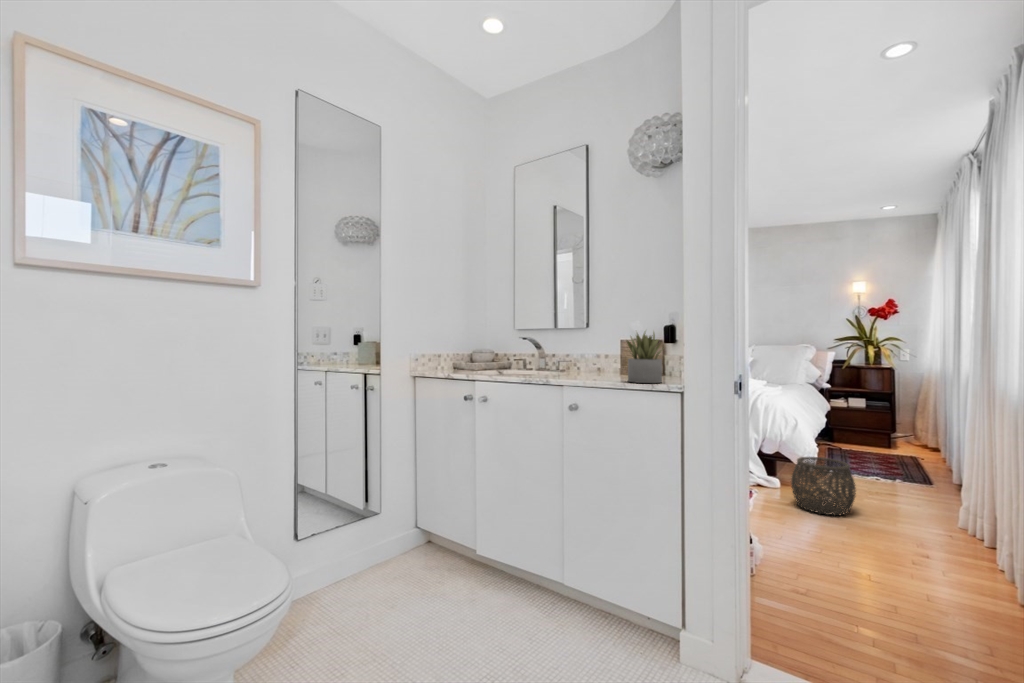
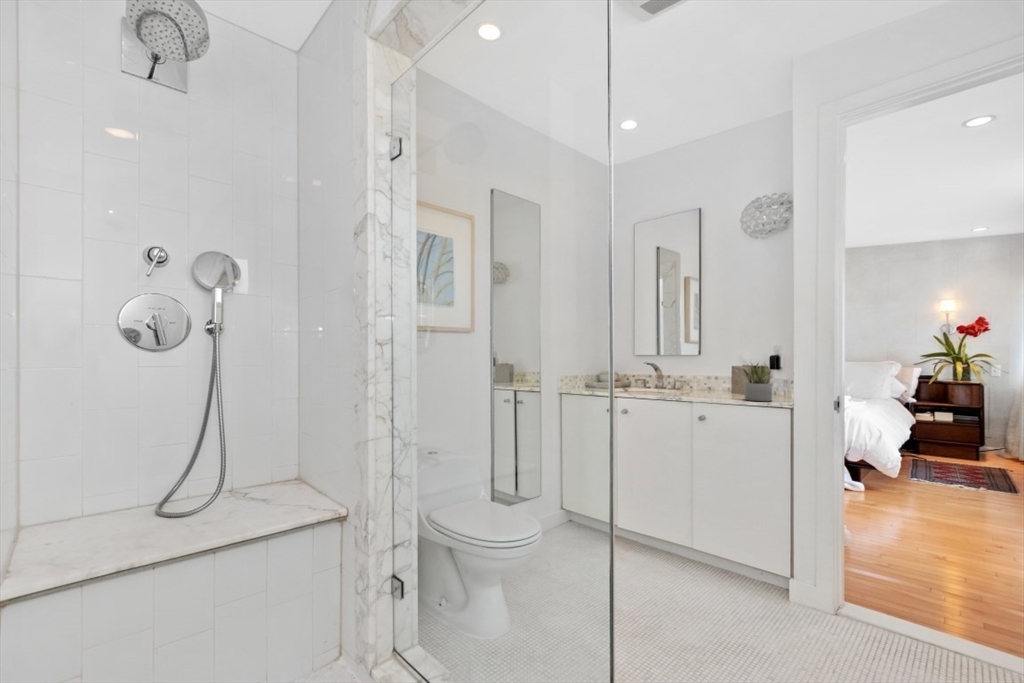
woven basket: present [791,457,856,515] -> none [876,464,938,516]

